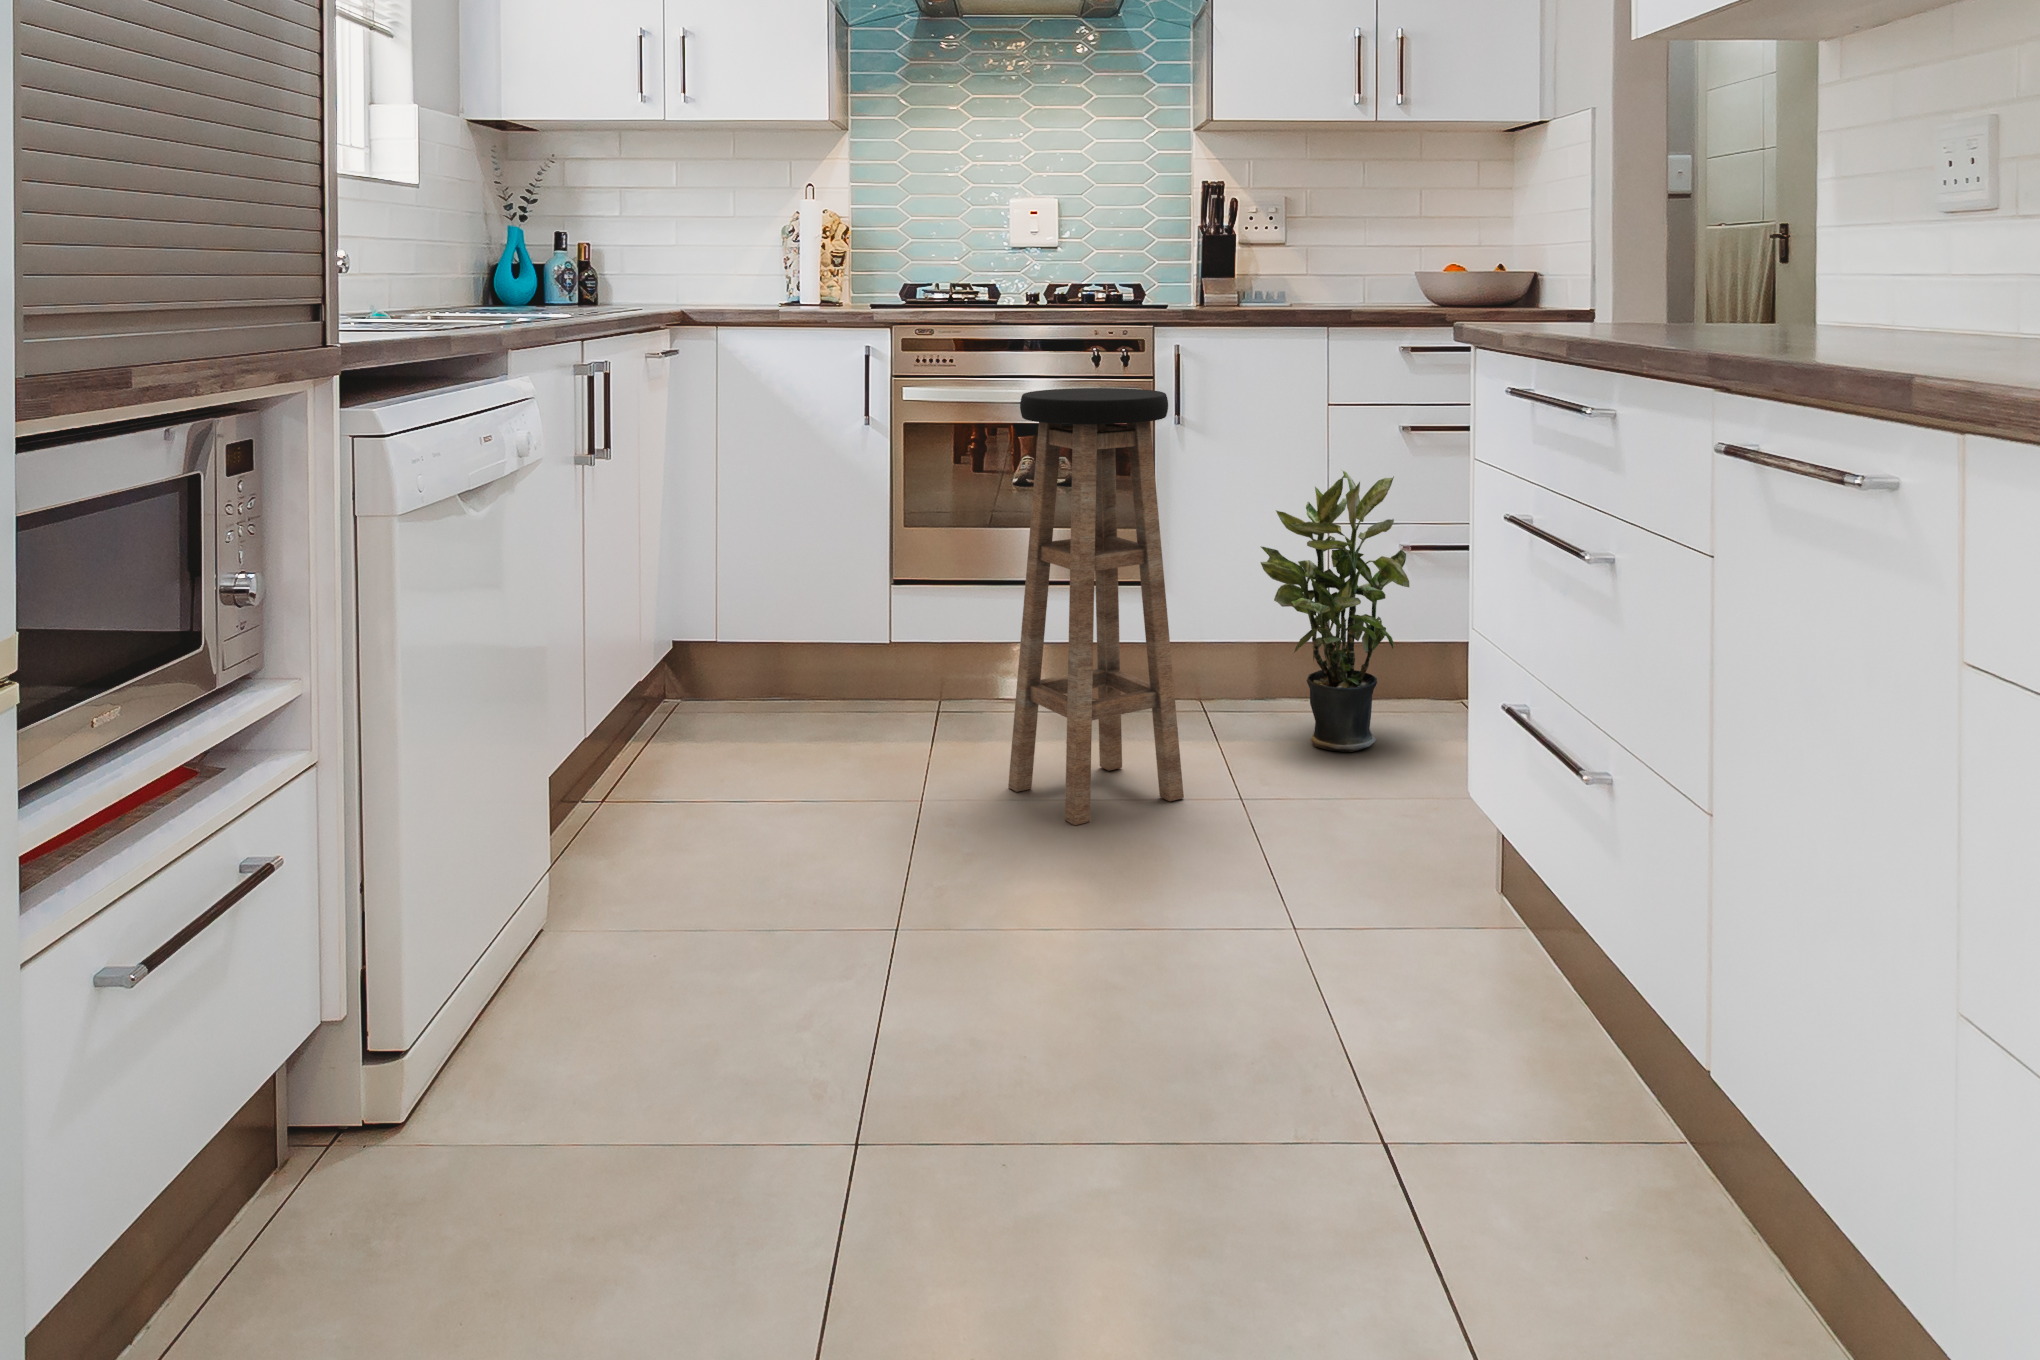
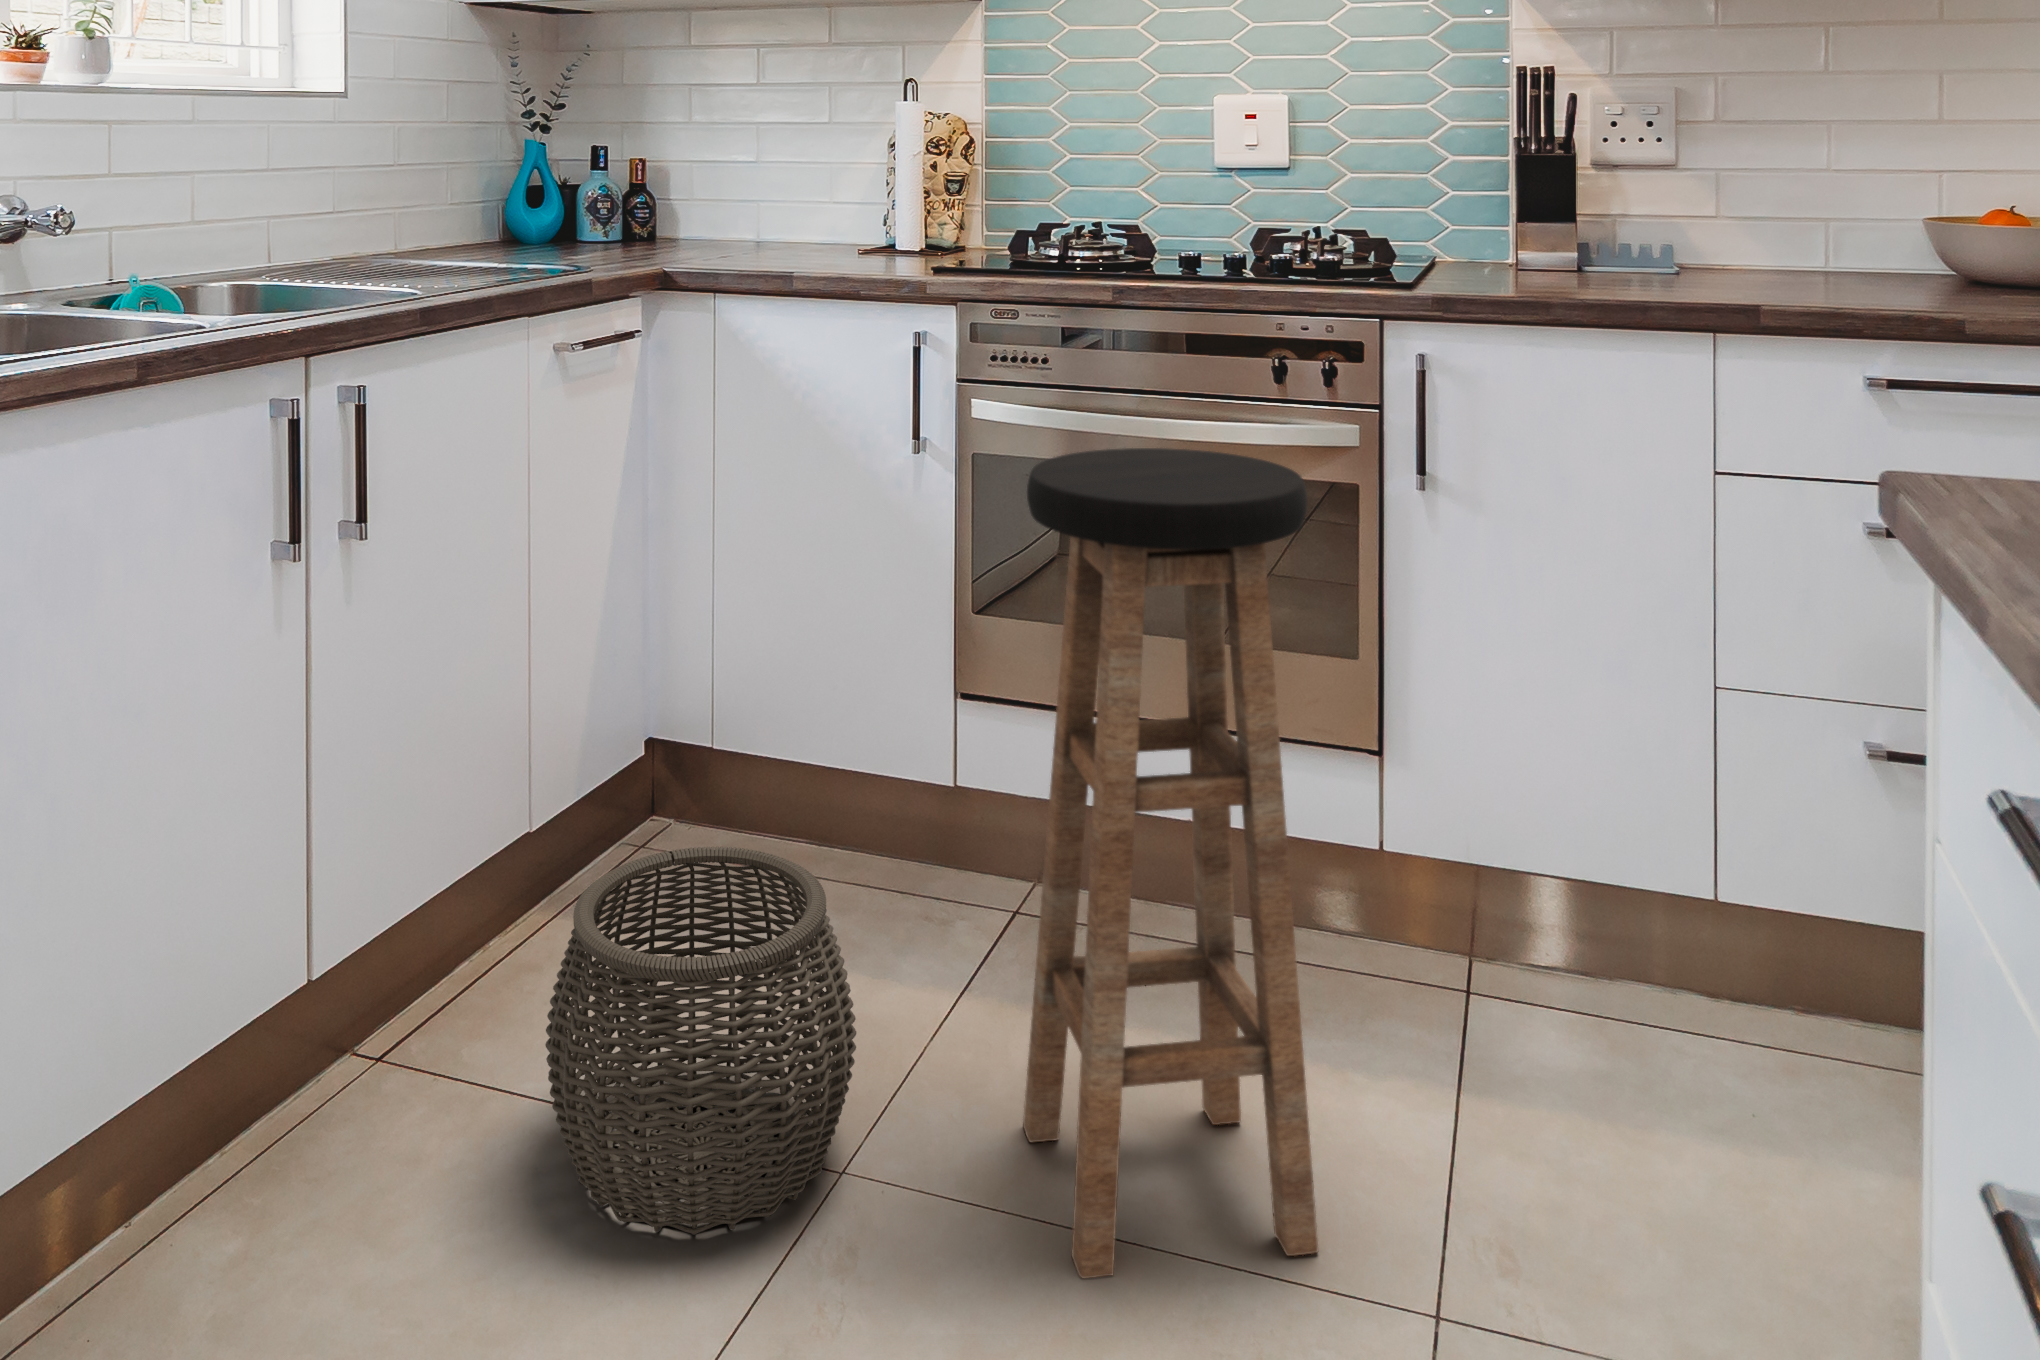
potted plant: present [1261,471,1409,752] -> none [1535,625,1863,1195]
woven basket: none [739,648,931,852] -> present [545,847,856,1235]

